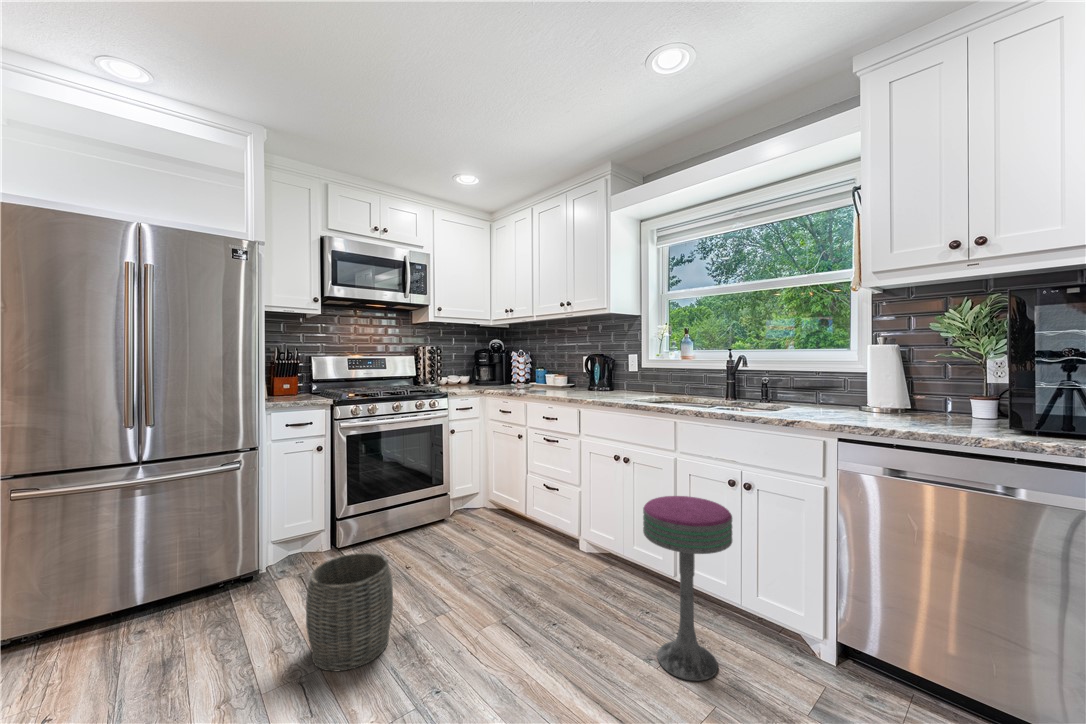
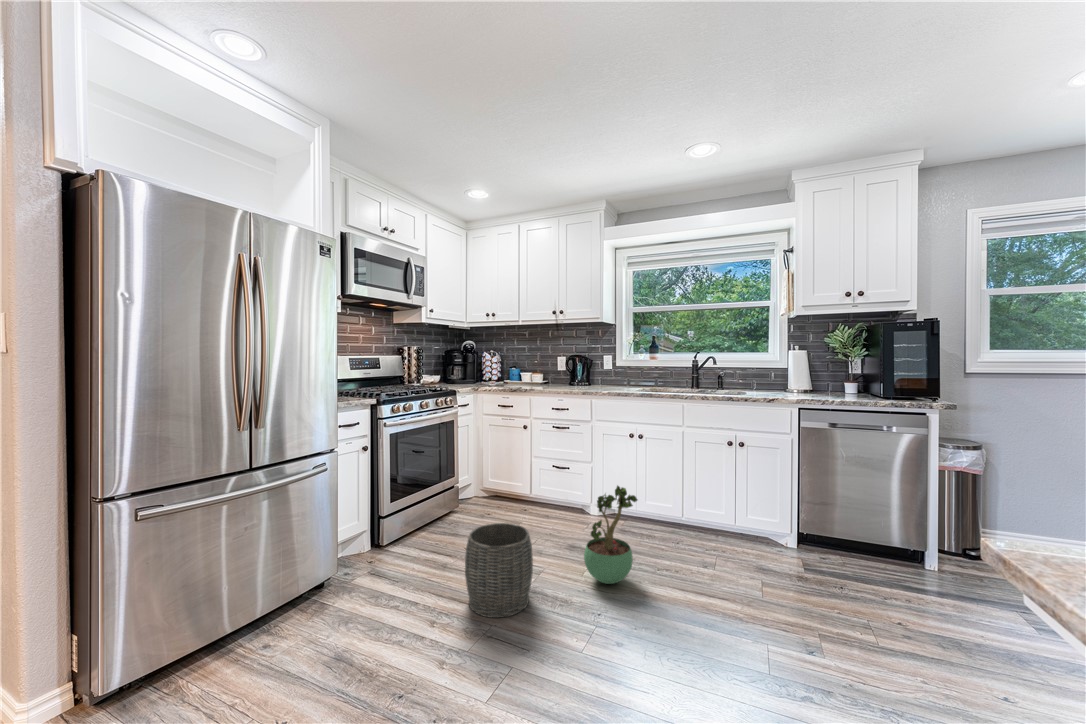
bar stool: present [643,496,732,681] -> none [696,453,757,570]
potted plant: none [456,527,539,658] -> present [584,486,637,584]

